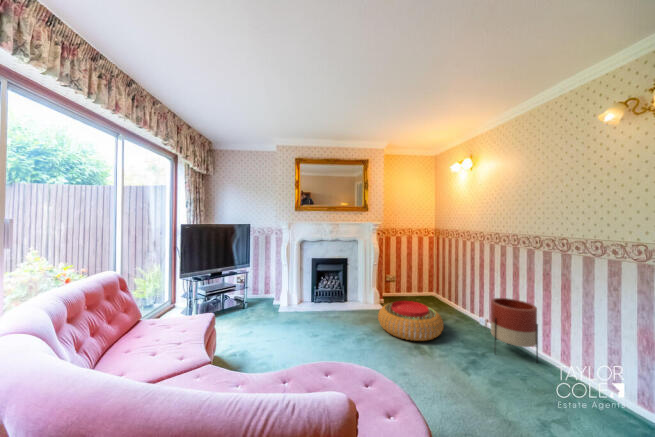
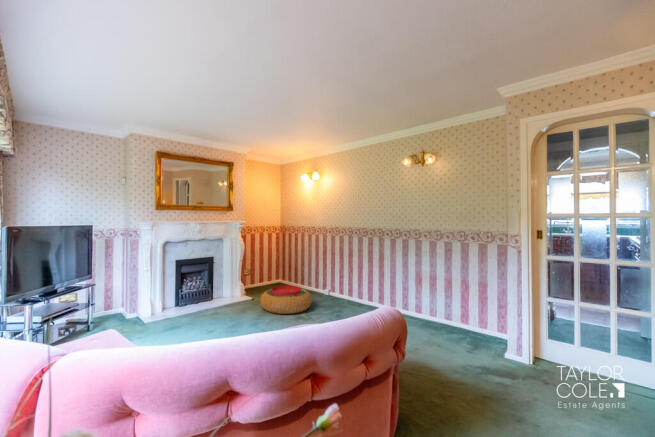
planter: present [491,298,538,362] -> none [339,271,364,307]

